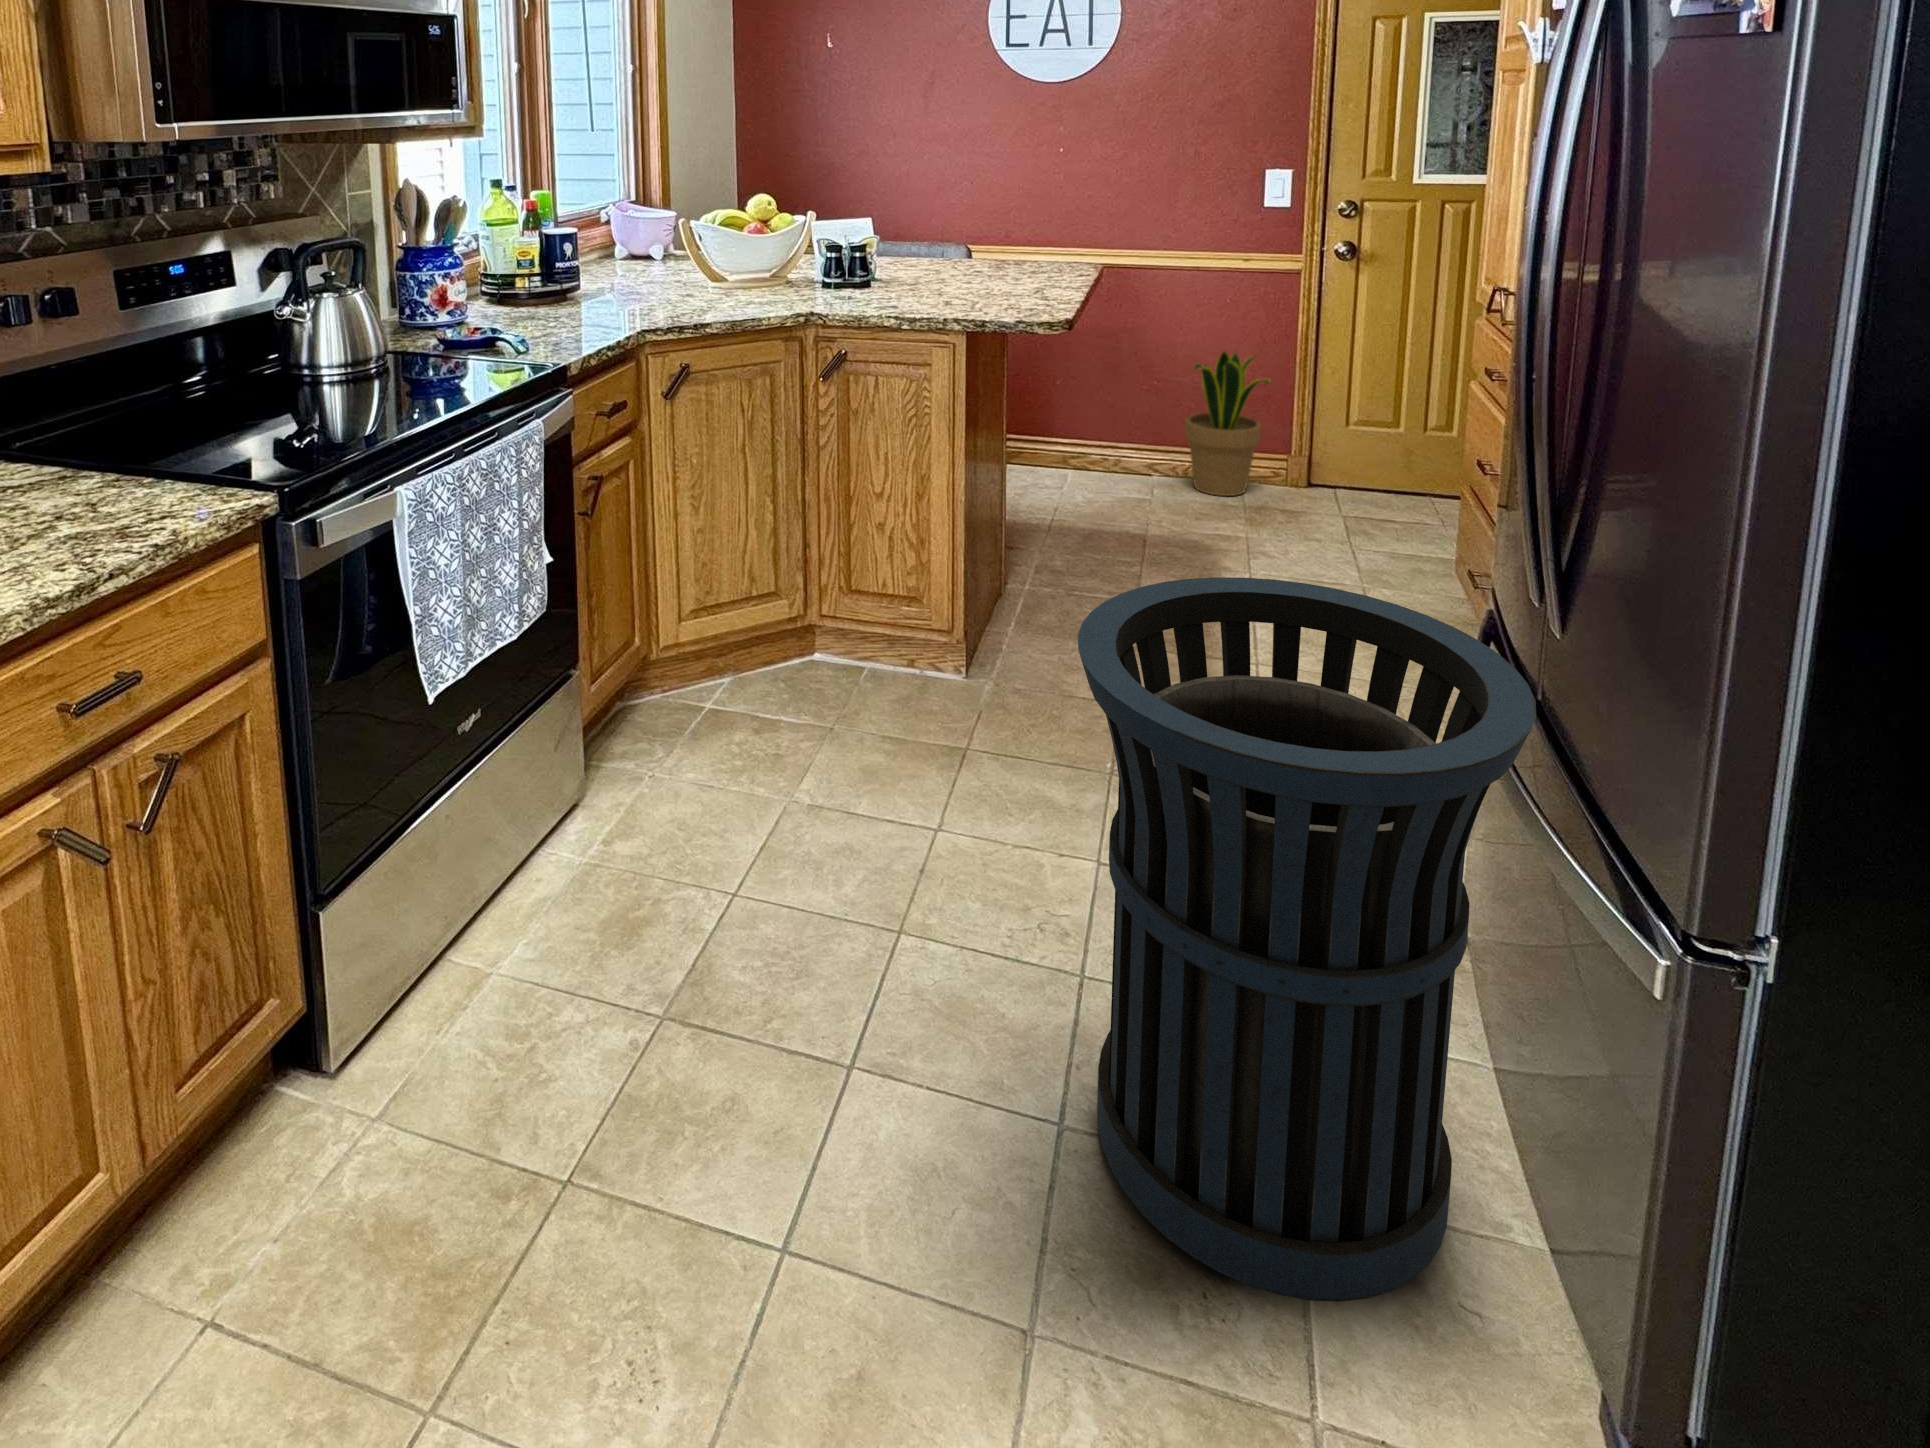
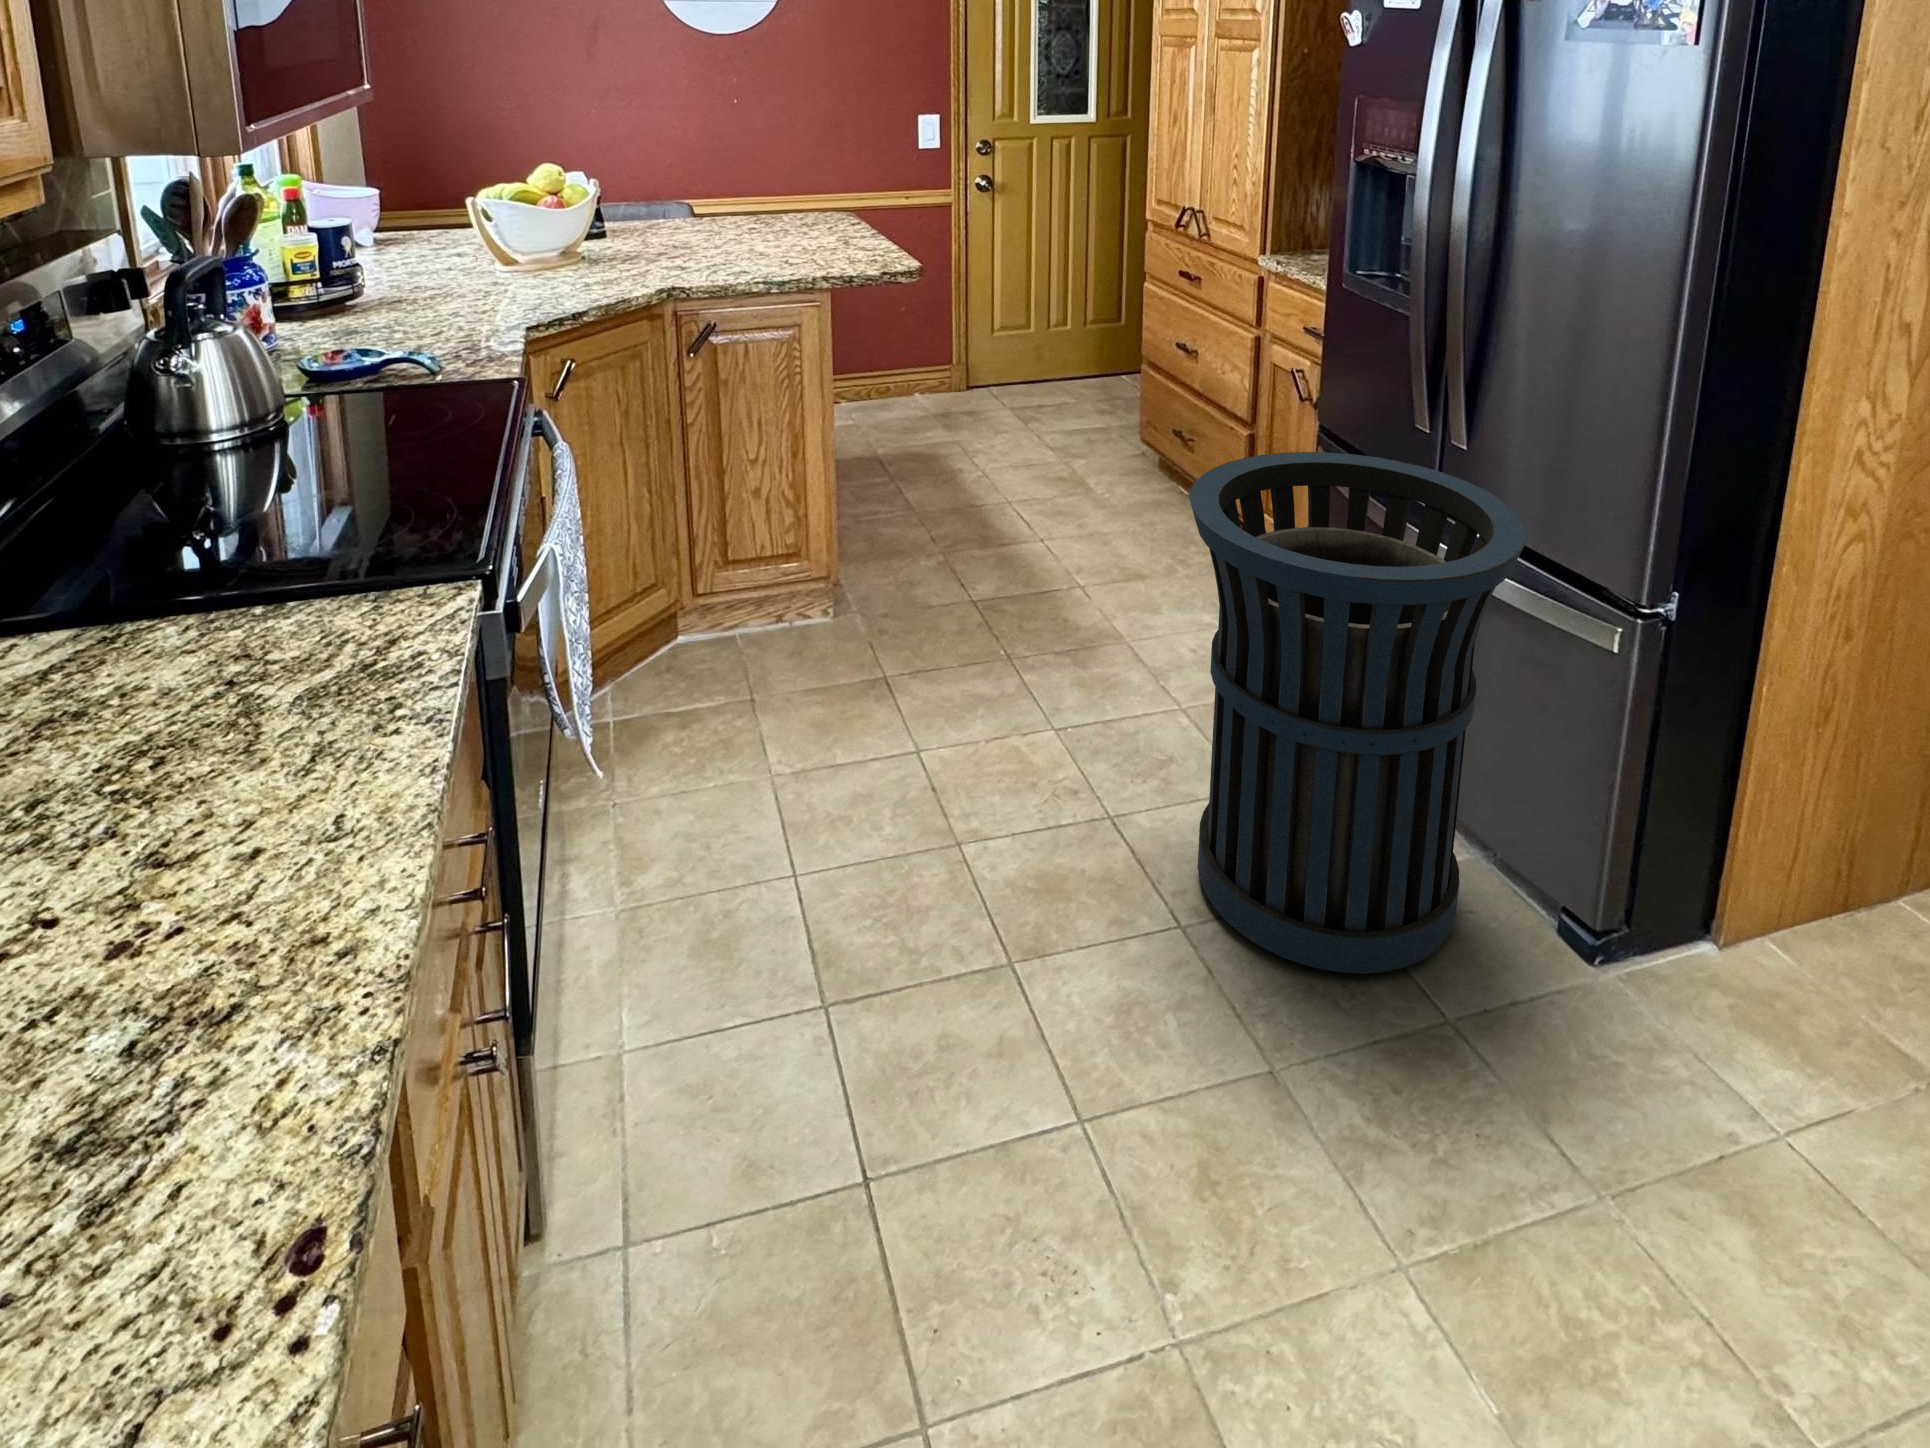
potted plant: present [1185,351,1271,496] -> none [870,279,944,409]

